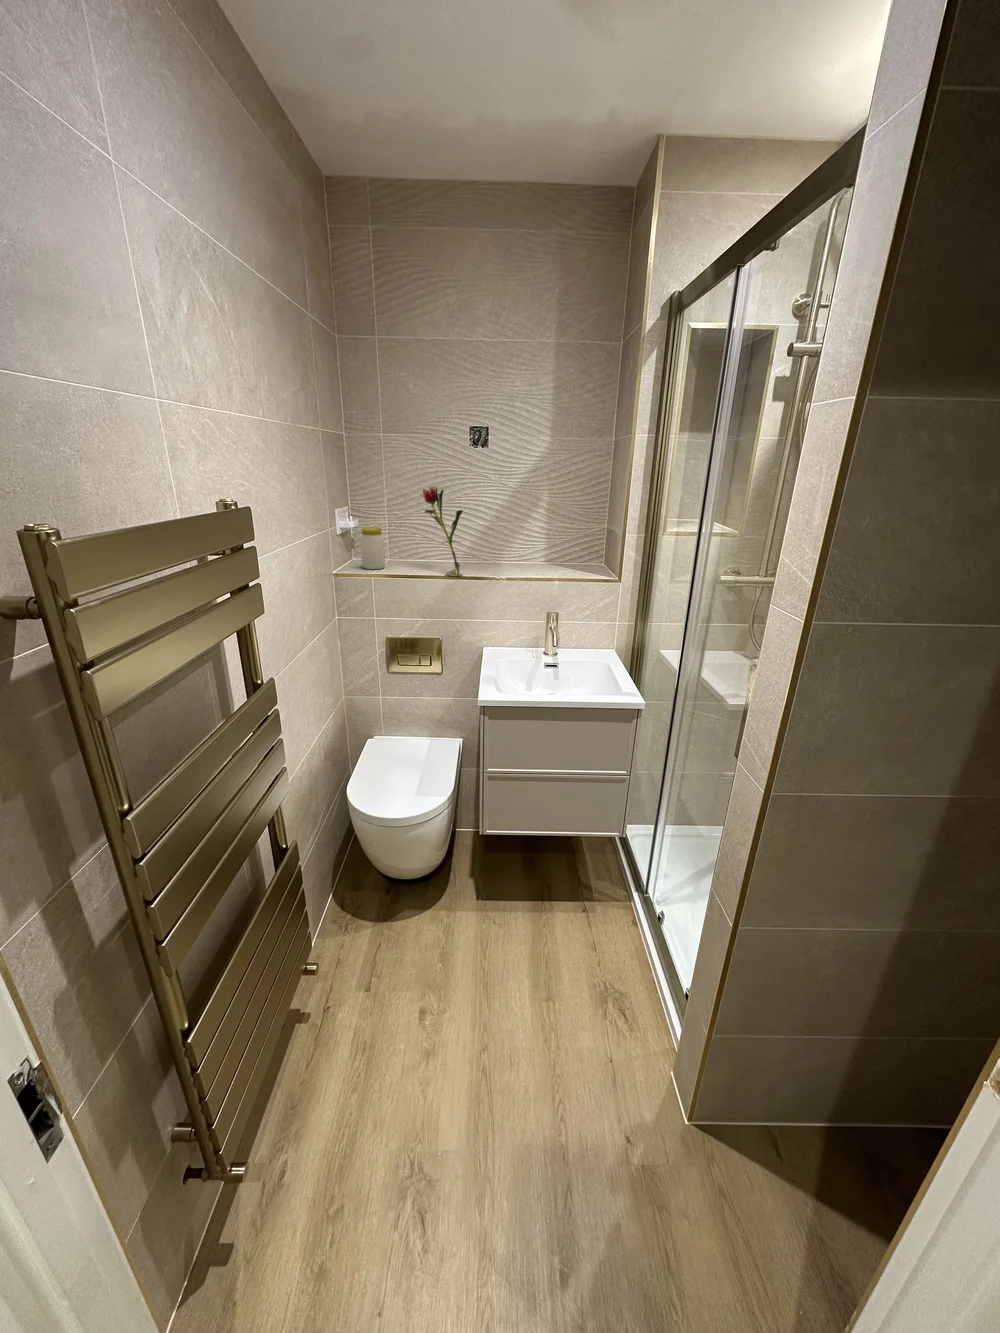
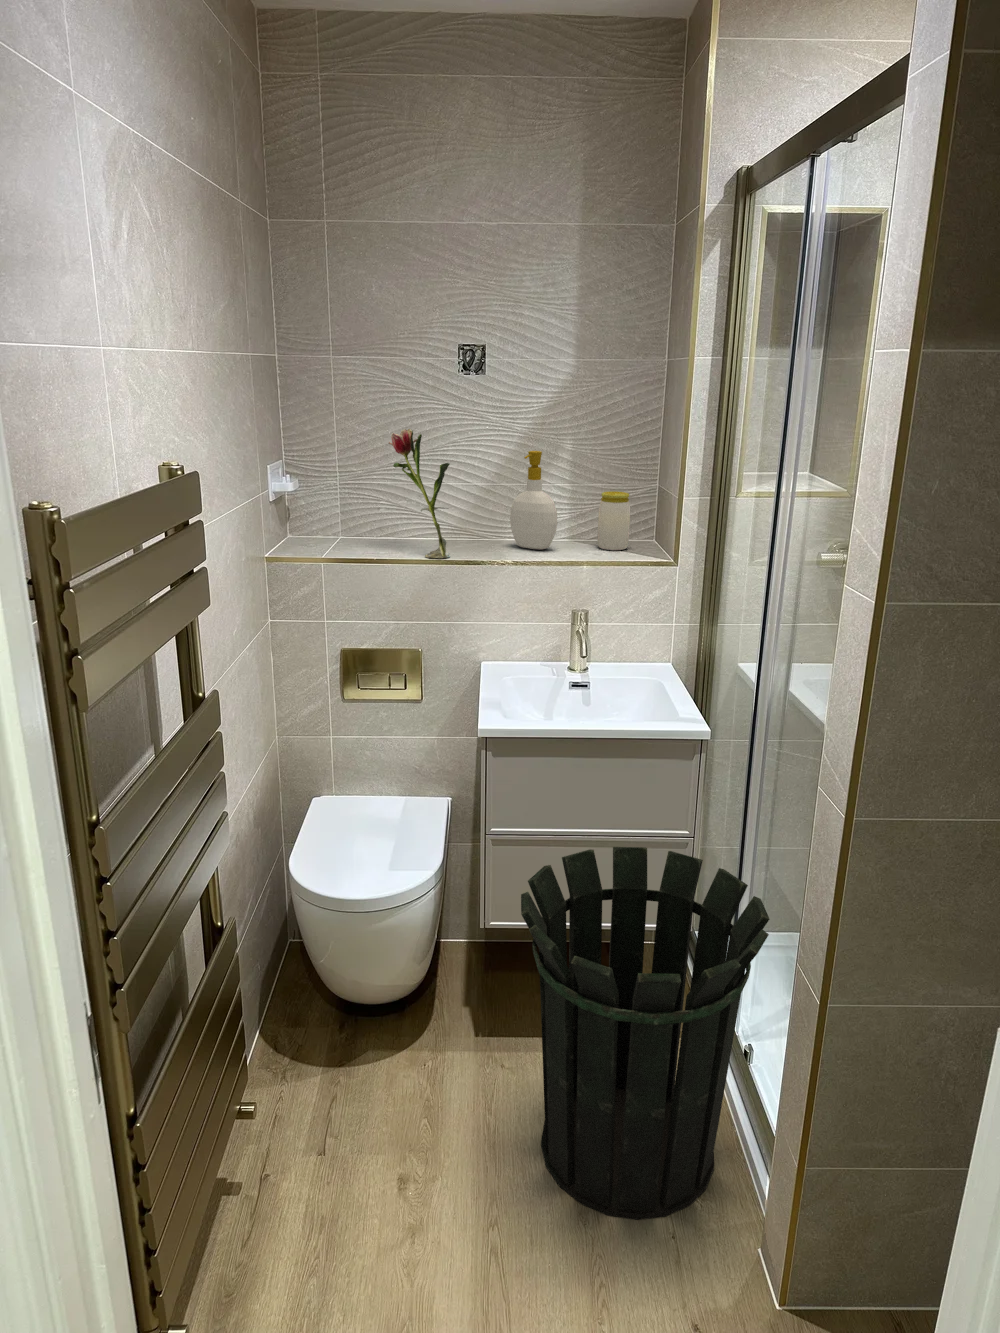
soap bottle: none [504,502,536,571] -> present [510,451,557,550]
jar: present [361,527,385,569] -> present [597,491,630,550]
waste bin: none [506,782,686,1048] -> present [521,847,770,1220]

